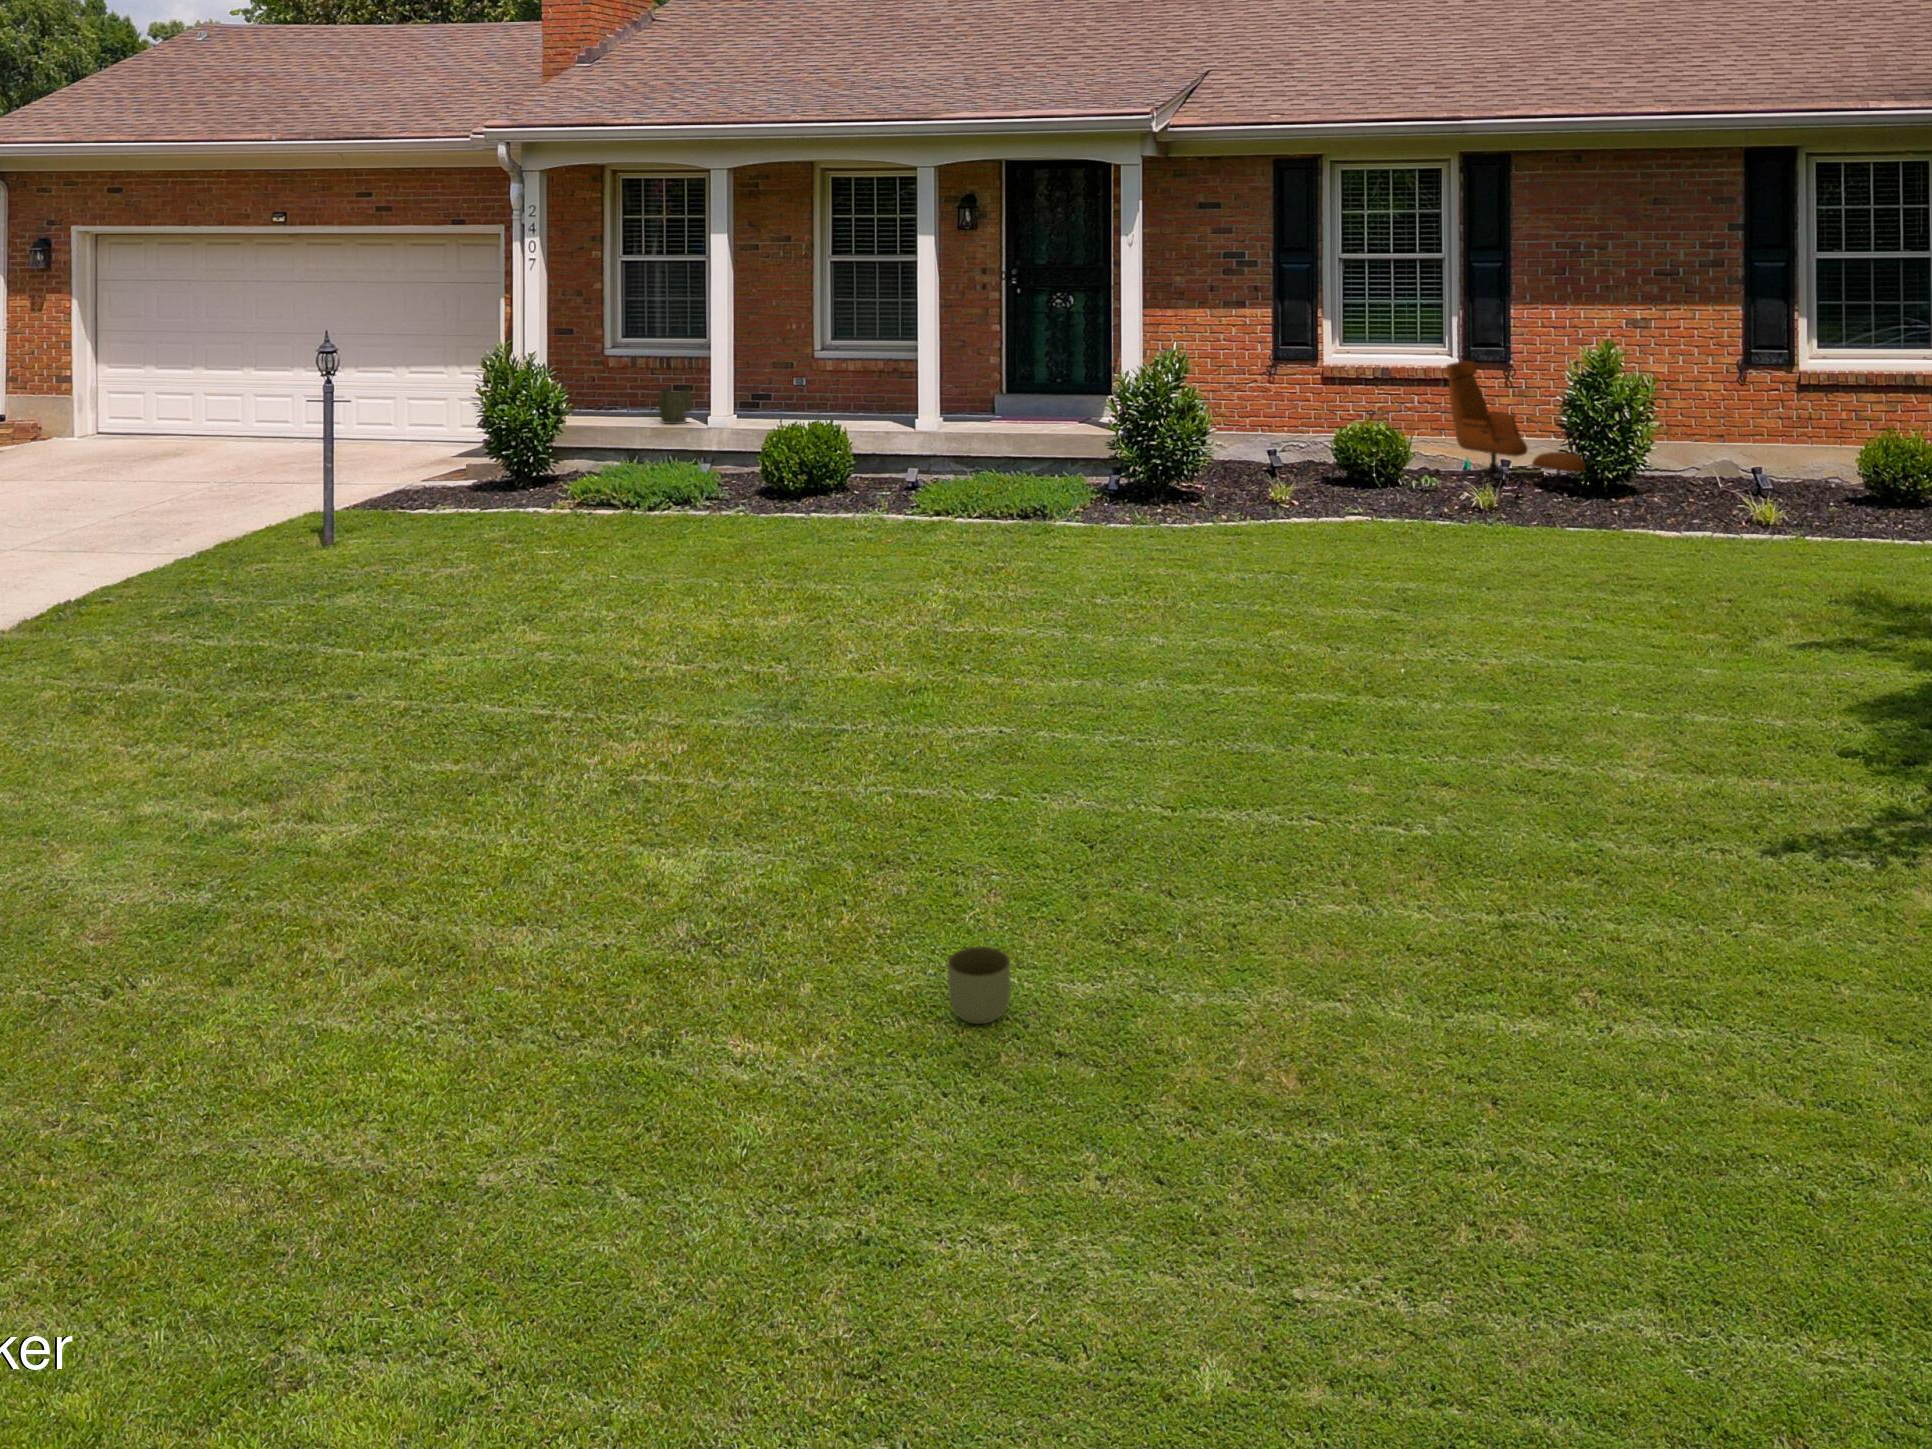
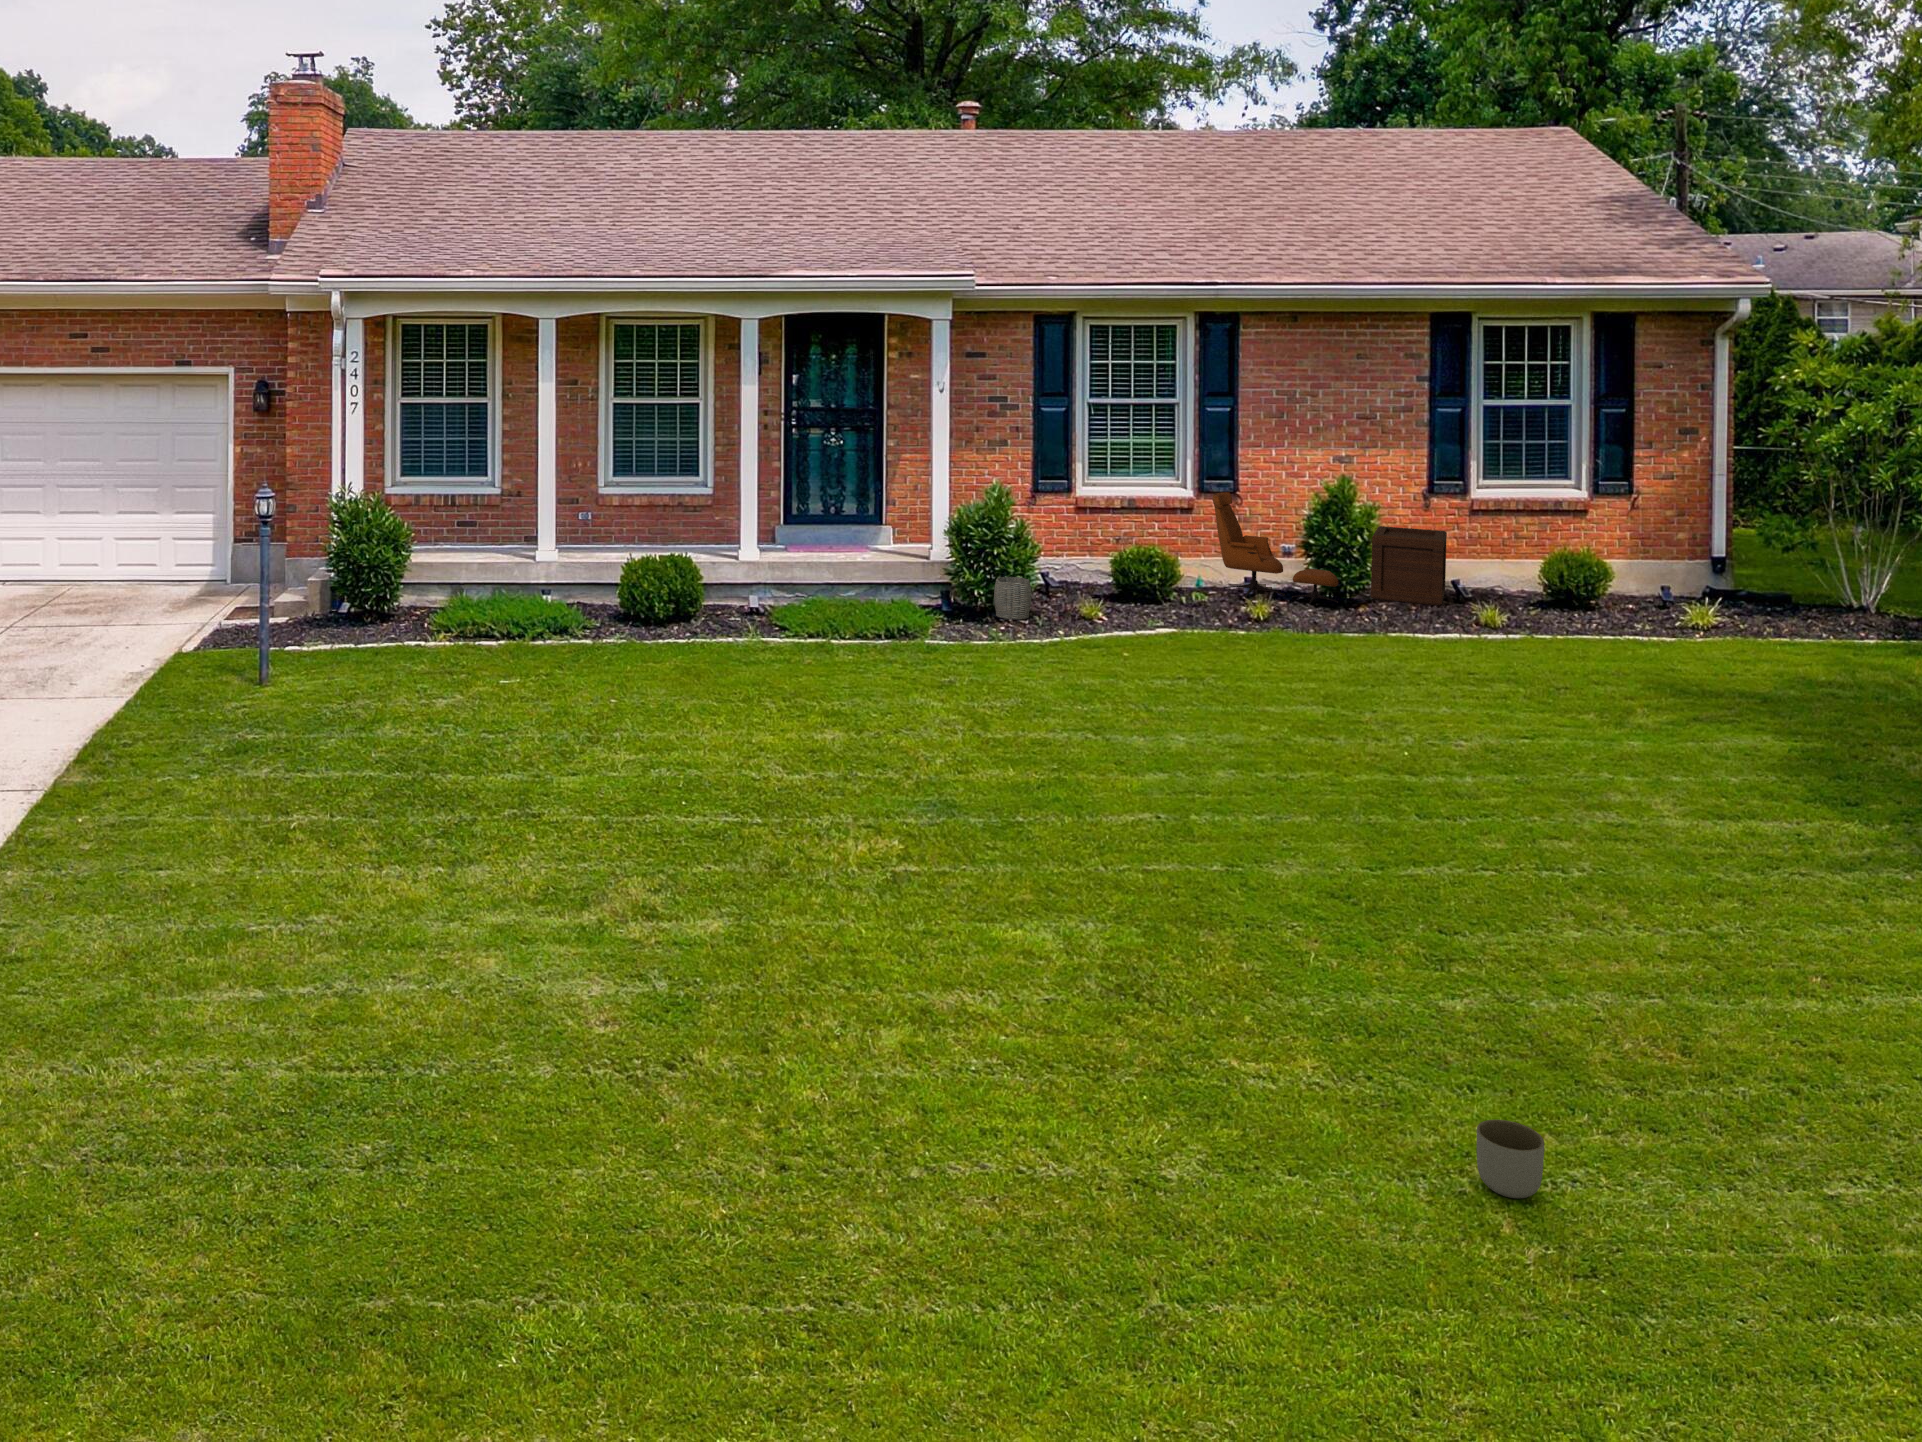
woven basket: present [659,388,692,424] -> present [994,577,1031,619]
wooden crate: none [1629,402,1734,498] -> present [1371,526,1447,605]
planter: present [948,947,1010,1024] -> present [1477,1120,1544,1199]

